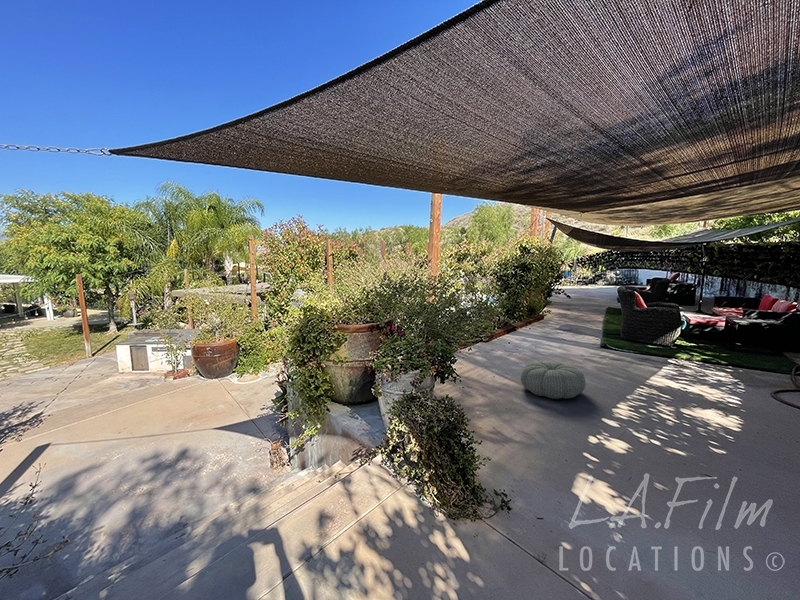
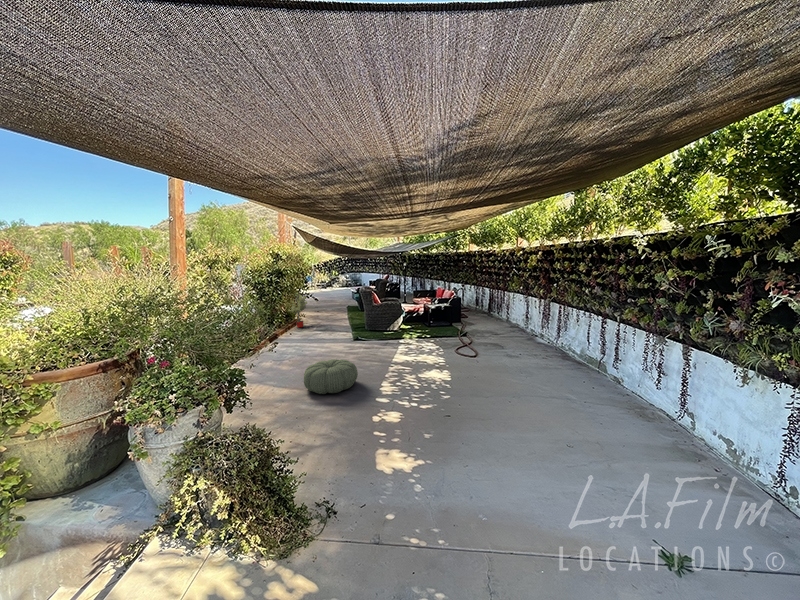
potted tree: none [526,287,551,325] -> present [288,293,307,328]

